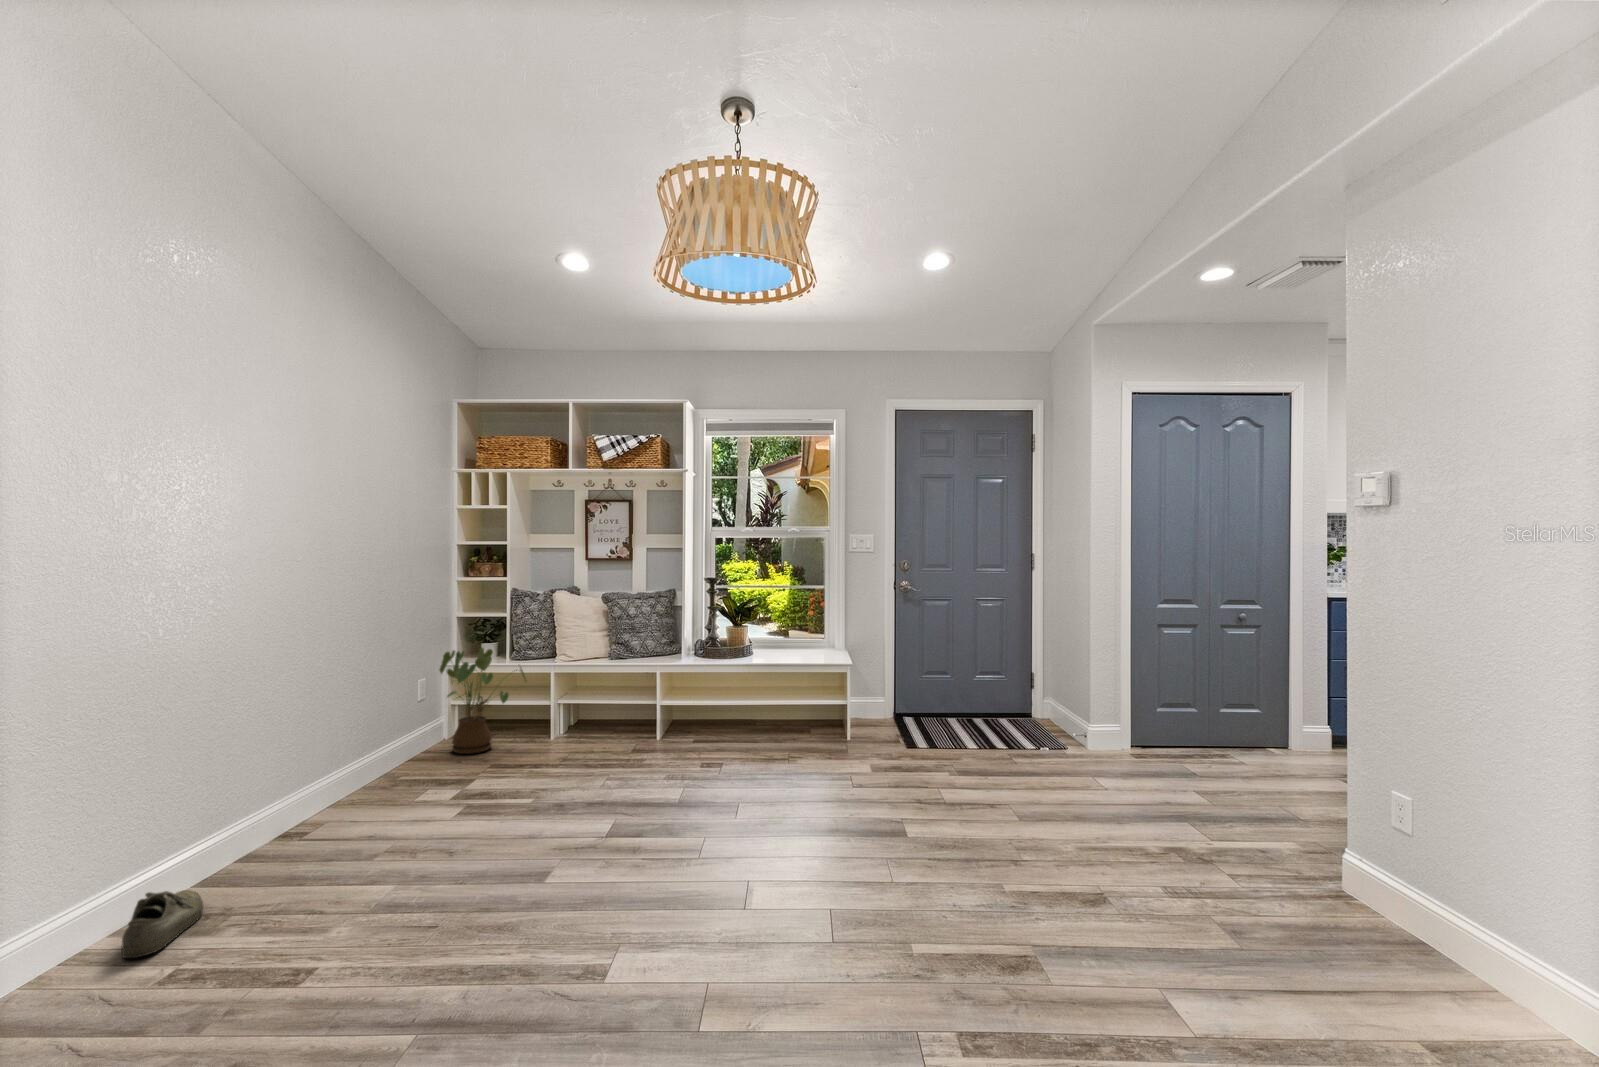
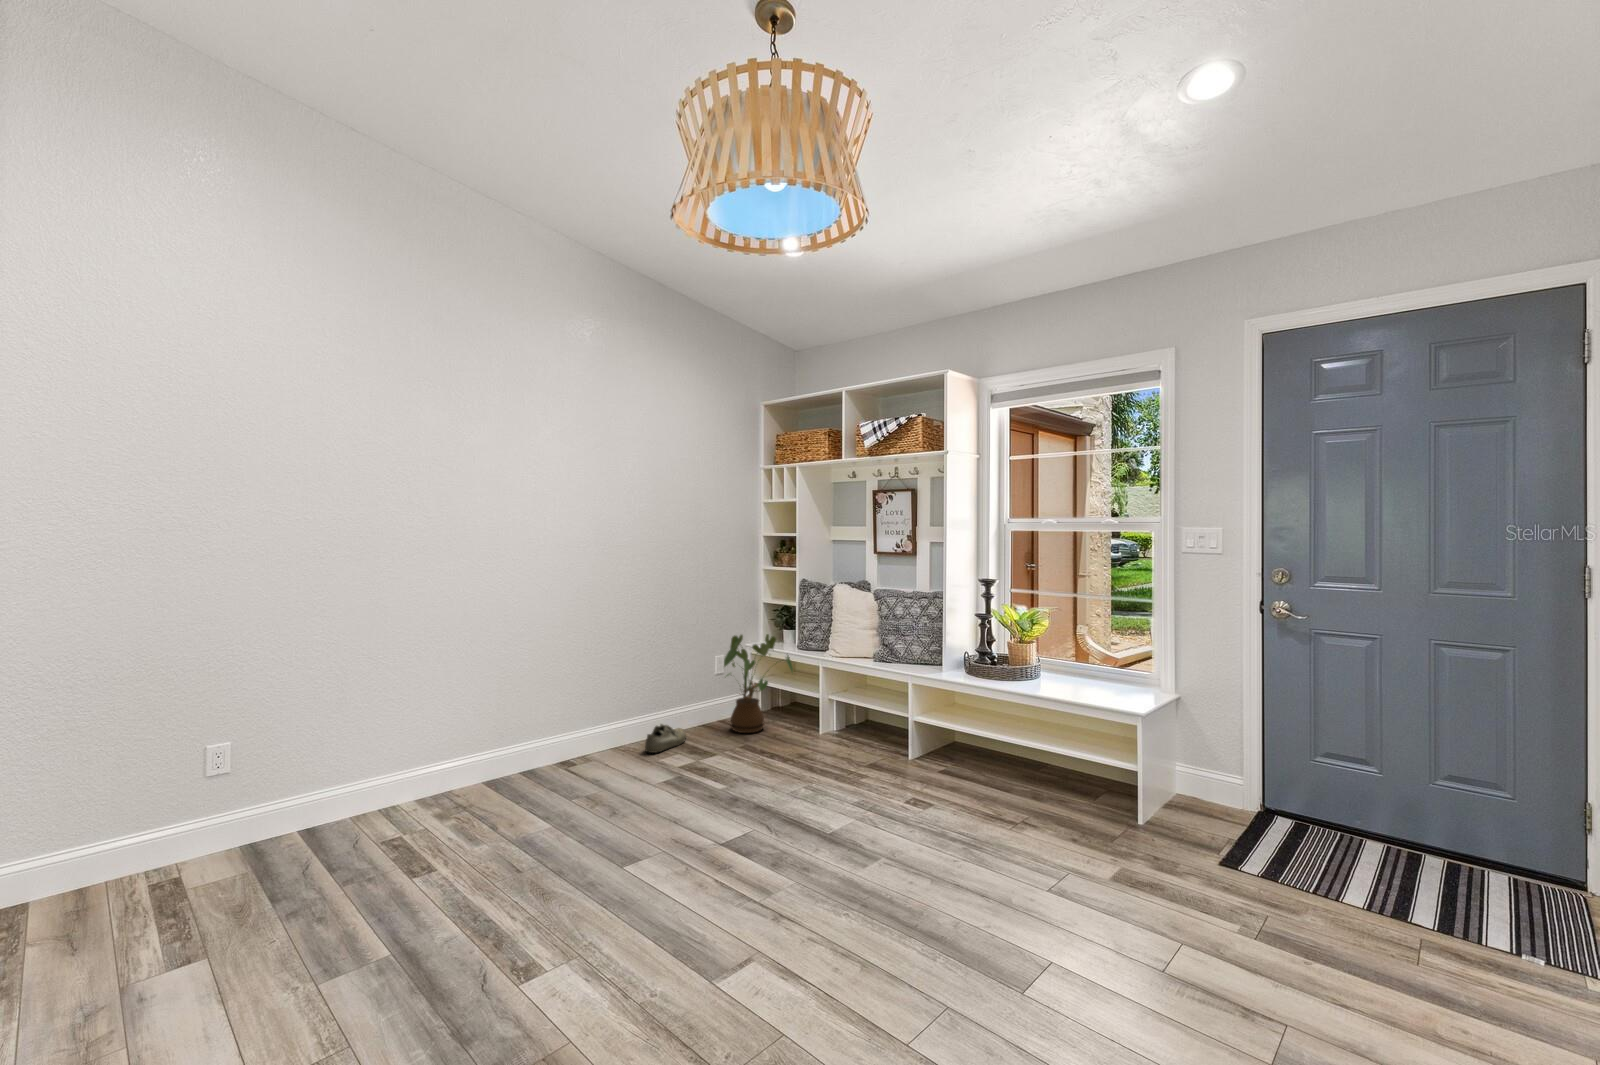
shoe: present [122,890,203,958] -> present [645,724,686,753]

